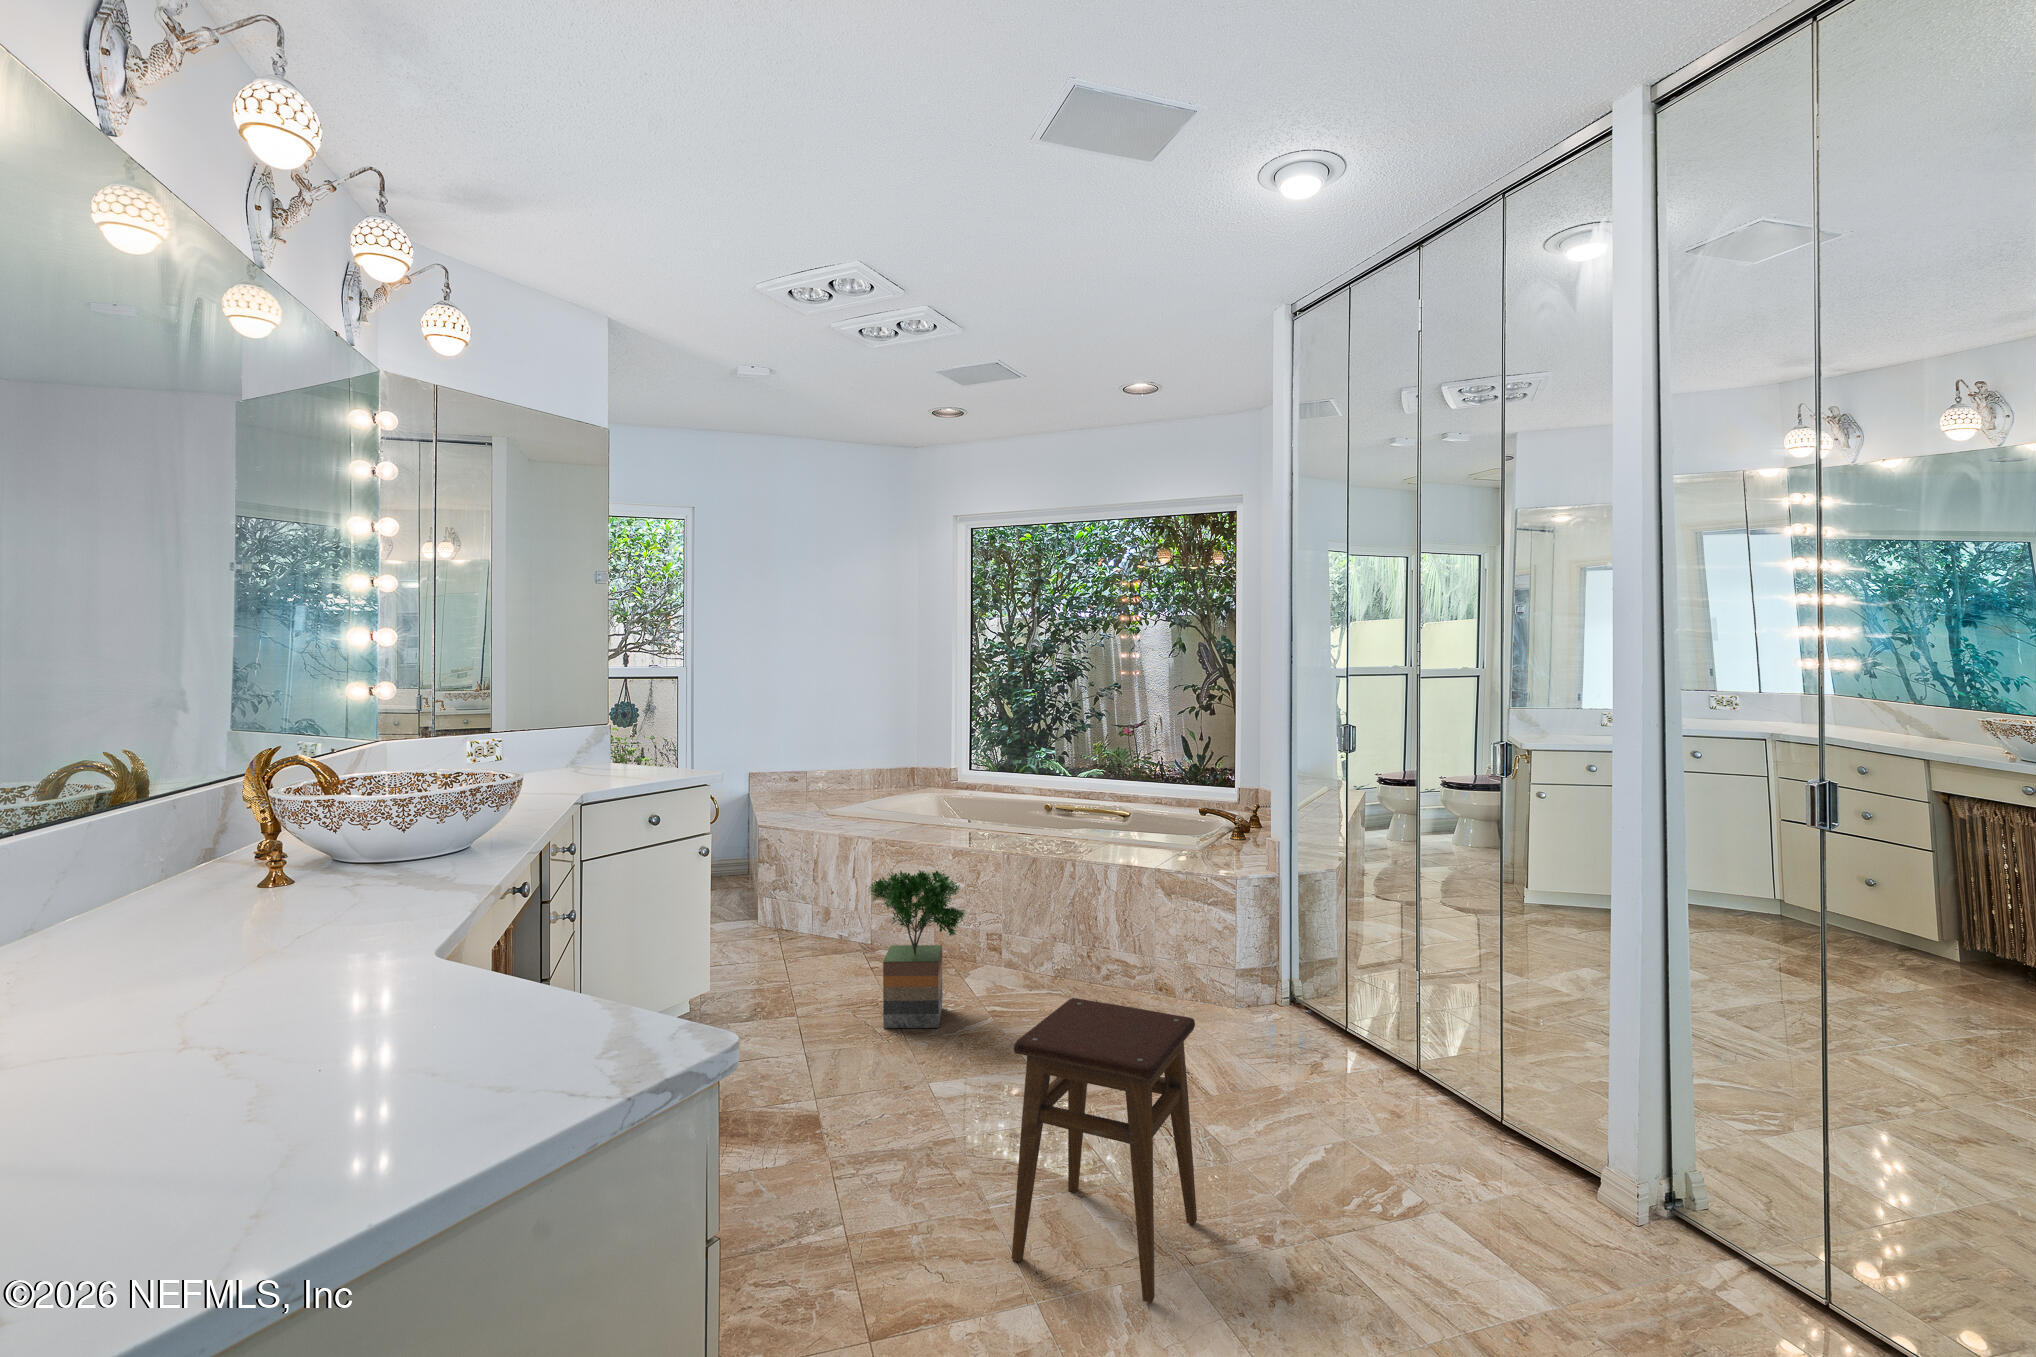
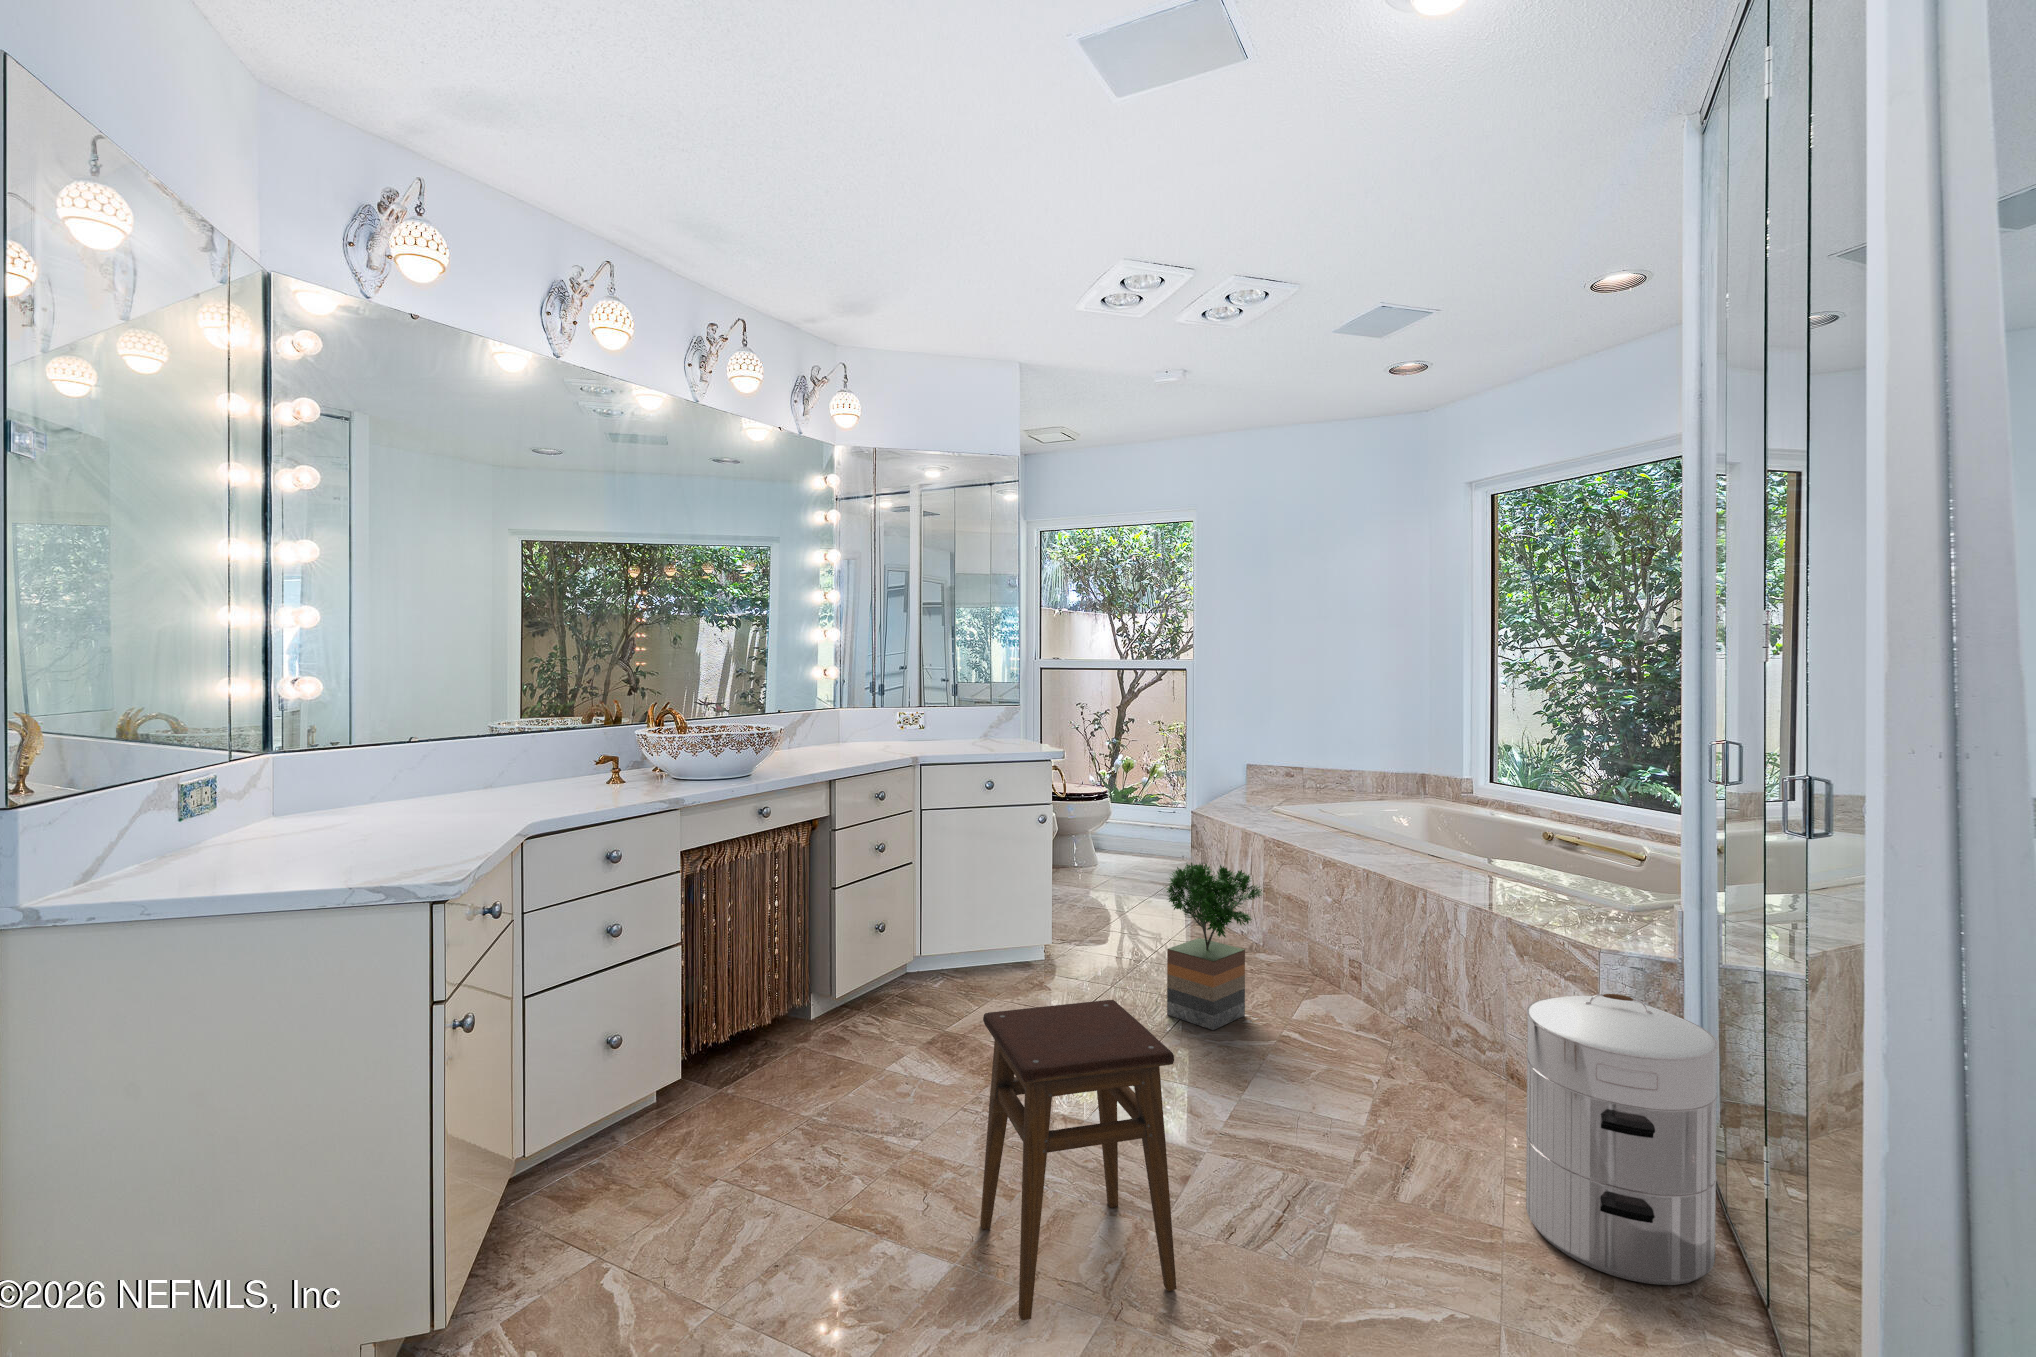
waste bin: none [1264,901,1378,1088] -> present [1526,994,1718,1285]

